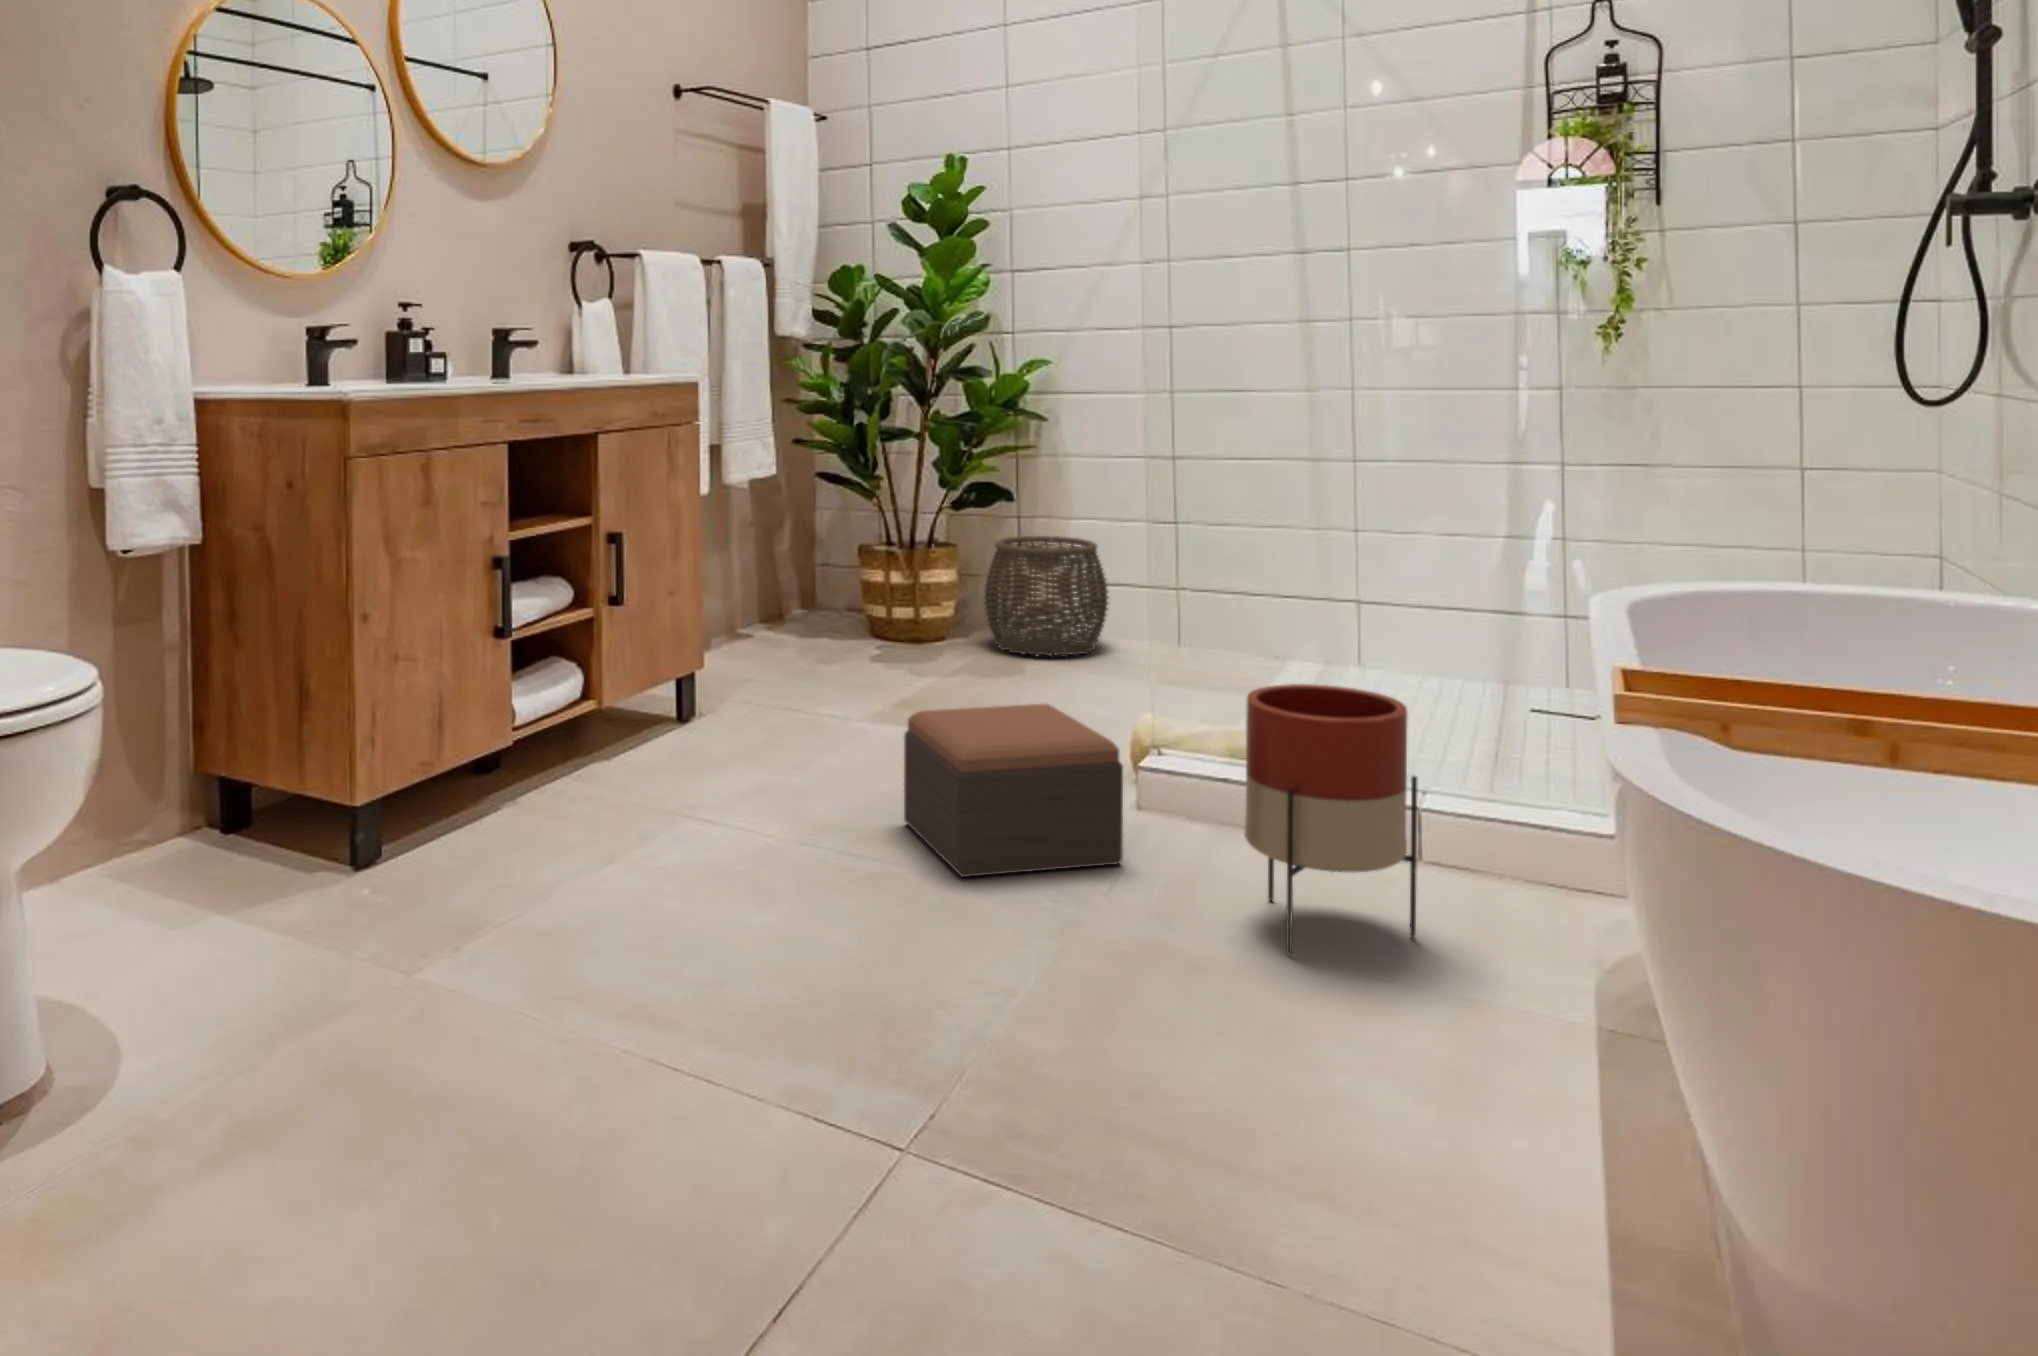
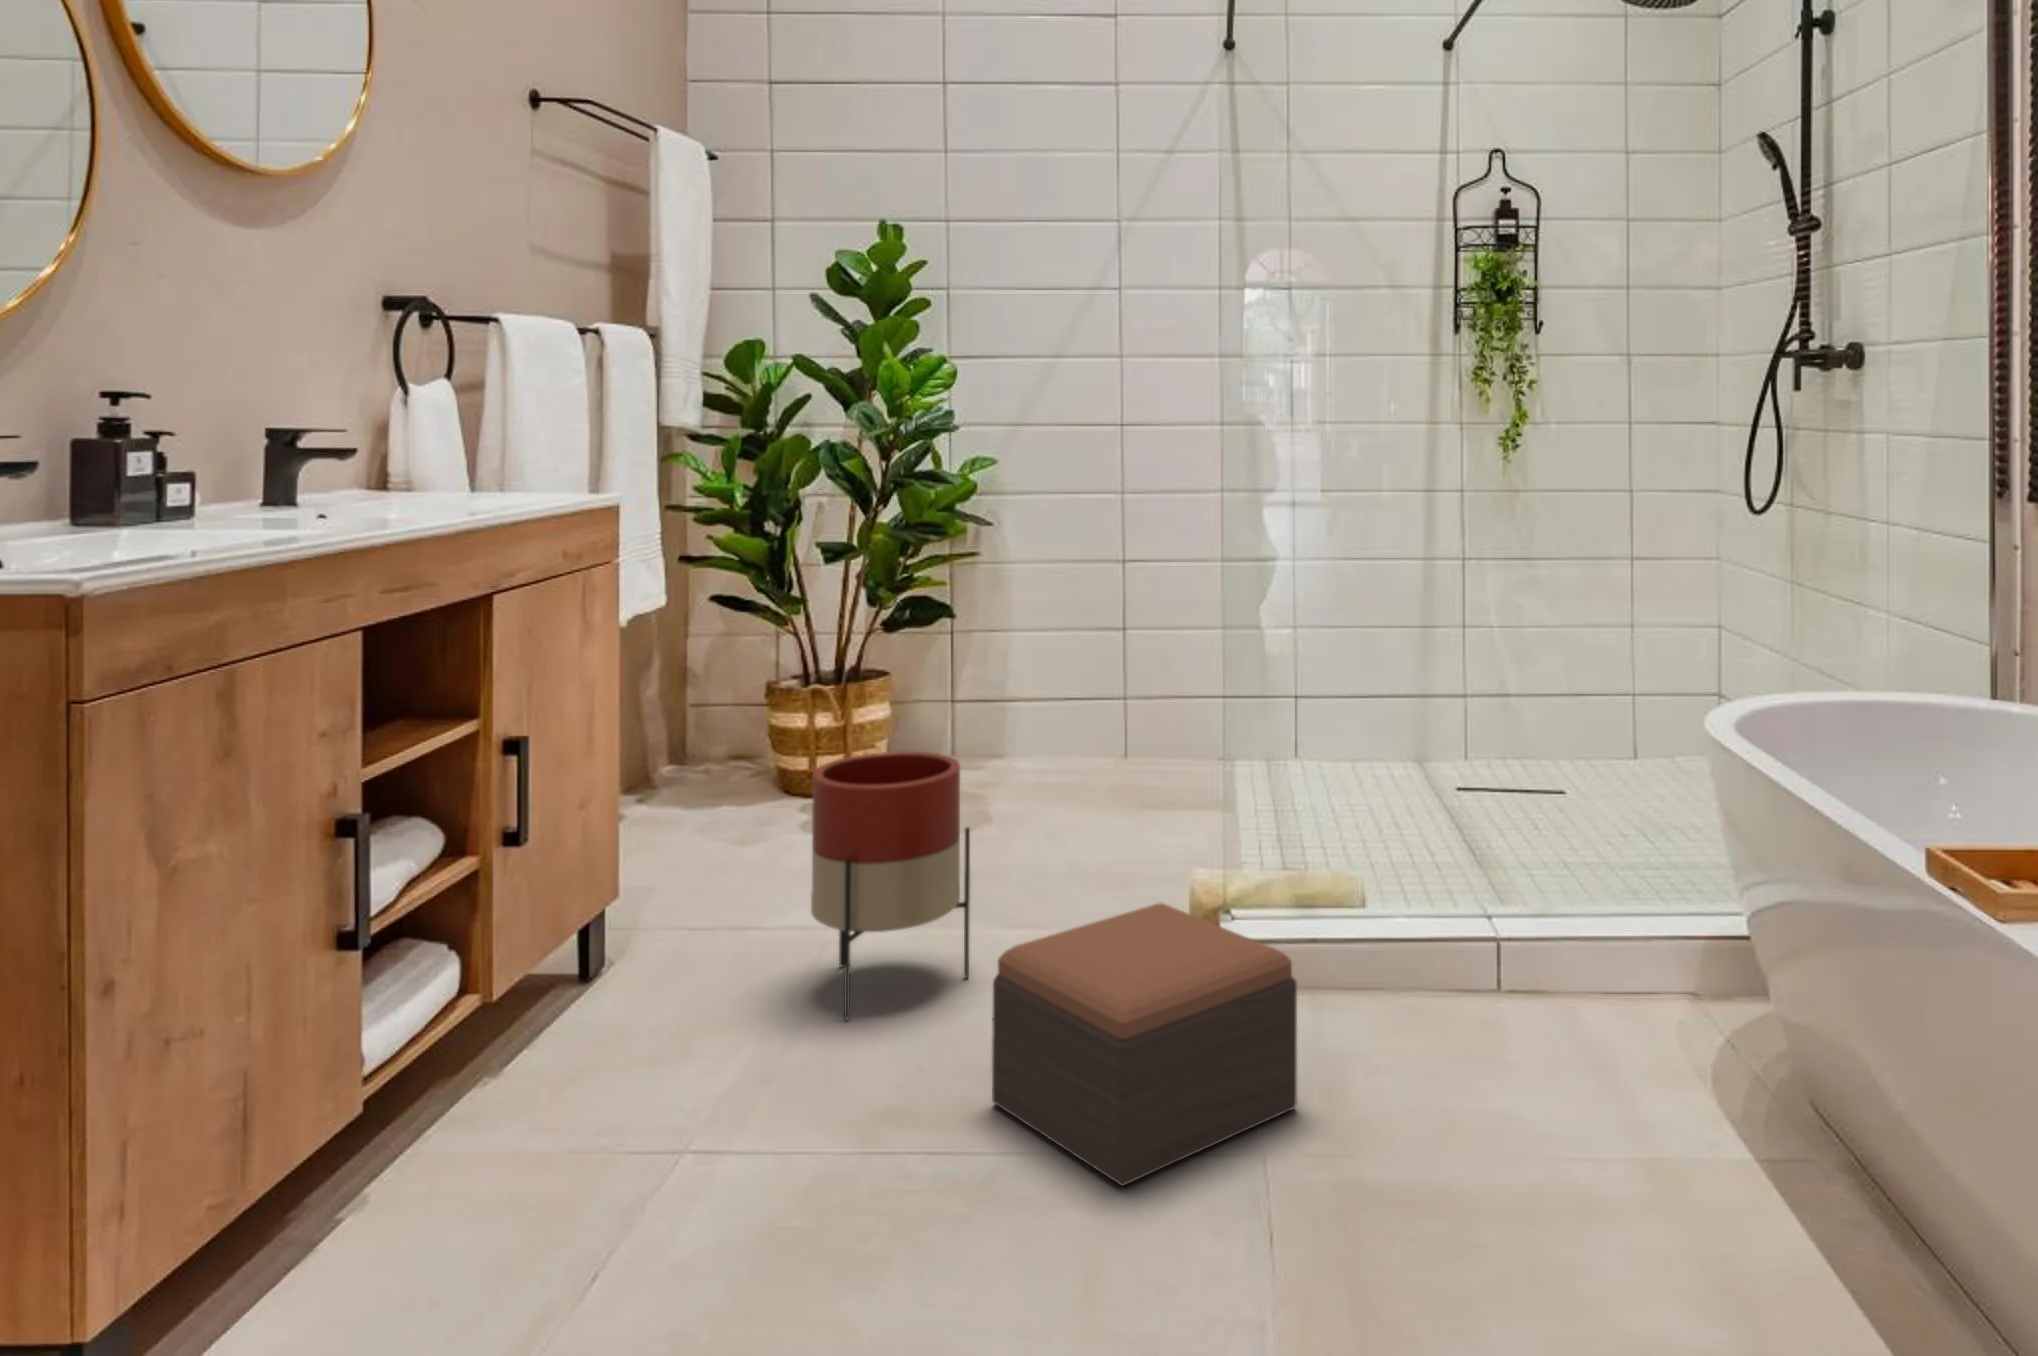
woven basket: present [984,536,1109,657] -> none [928,654,1075,801]
planter: present [1245,684,1417,955] -> present [811,751,970,1020]

